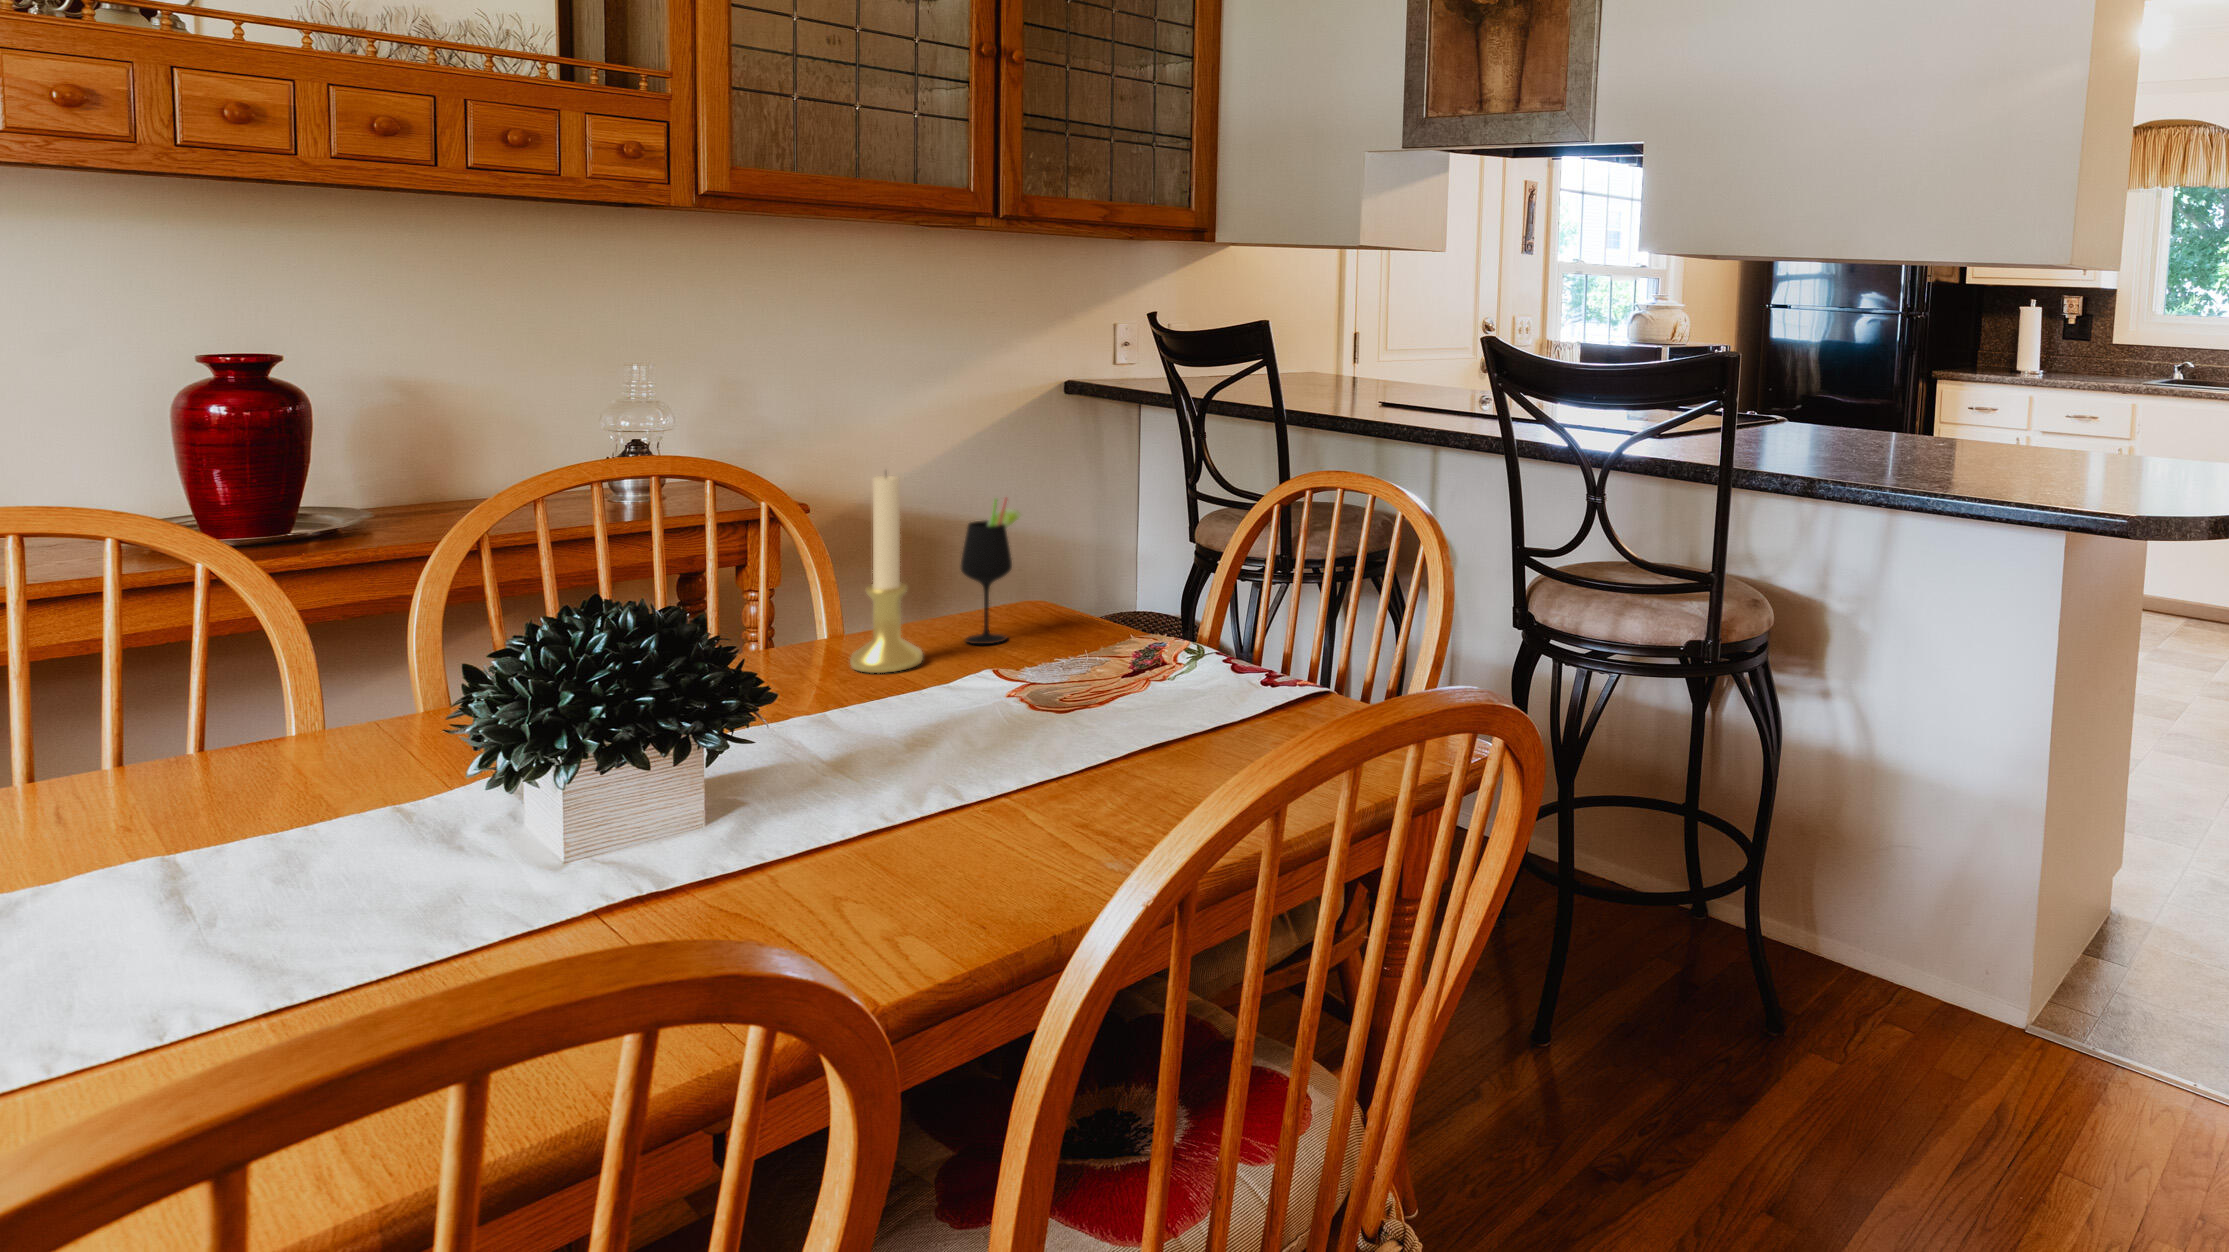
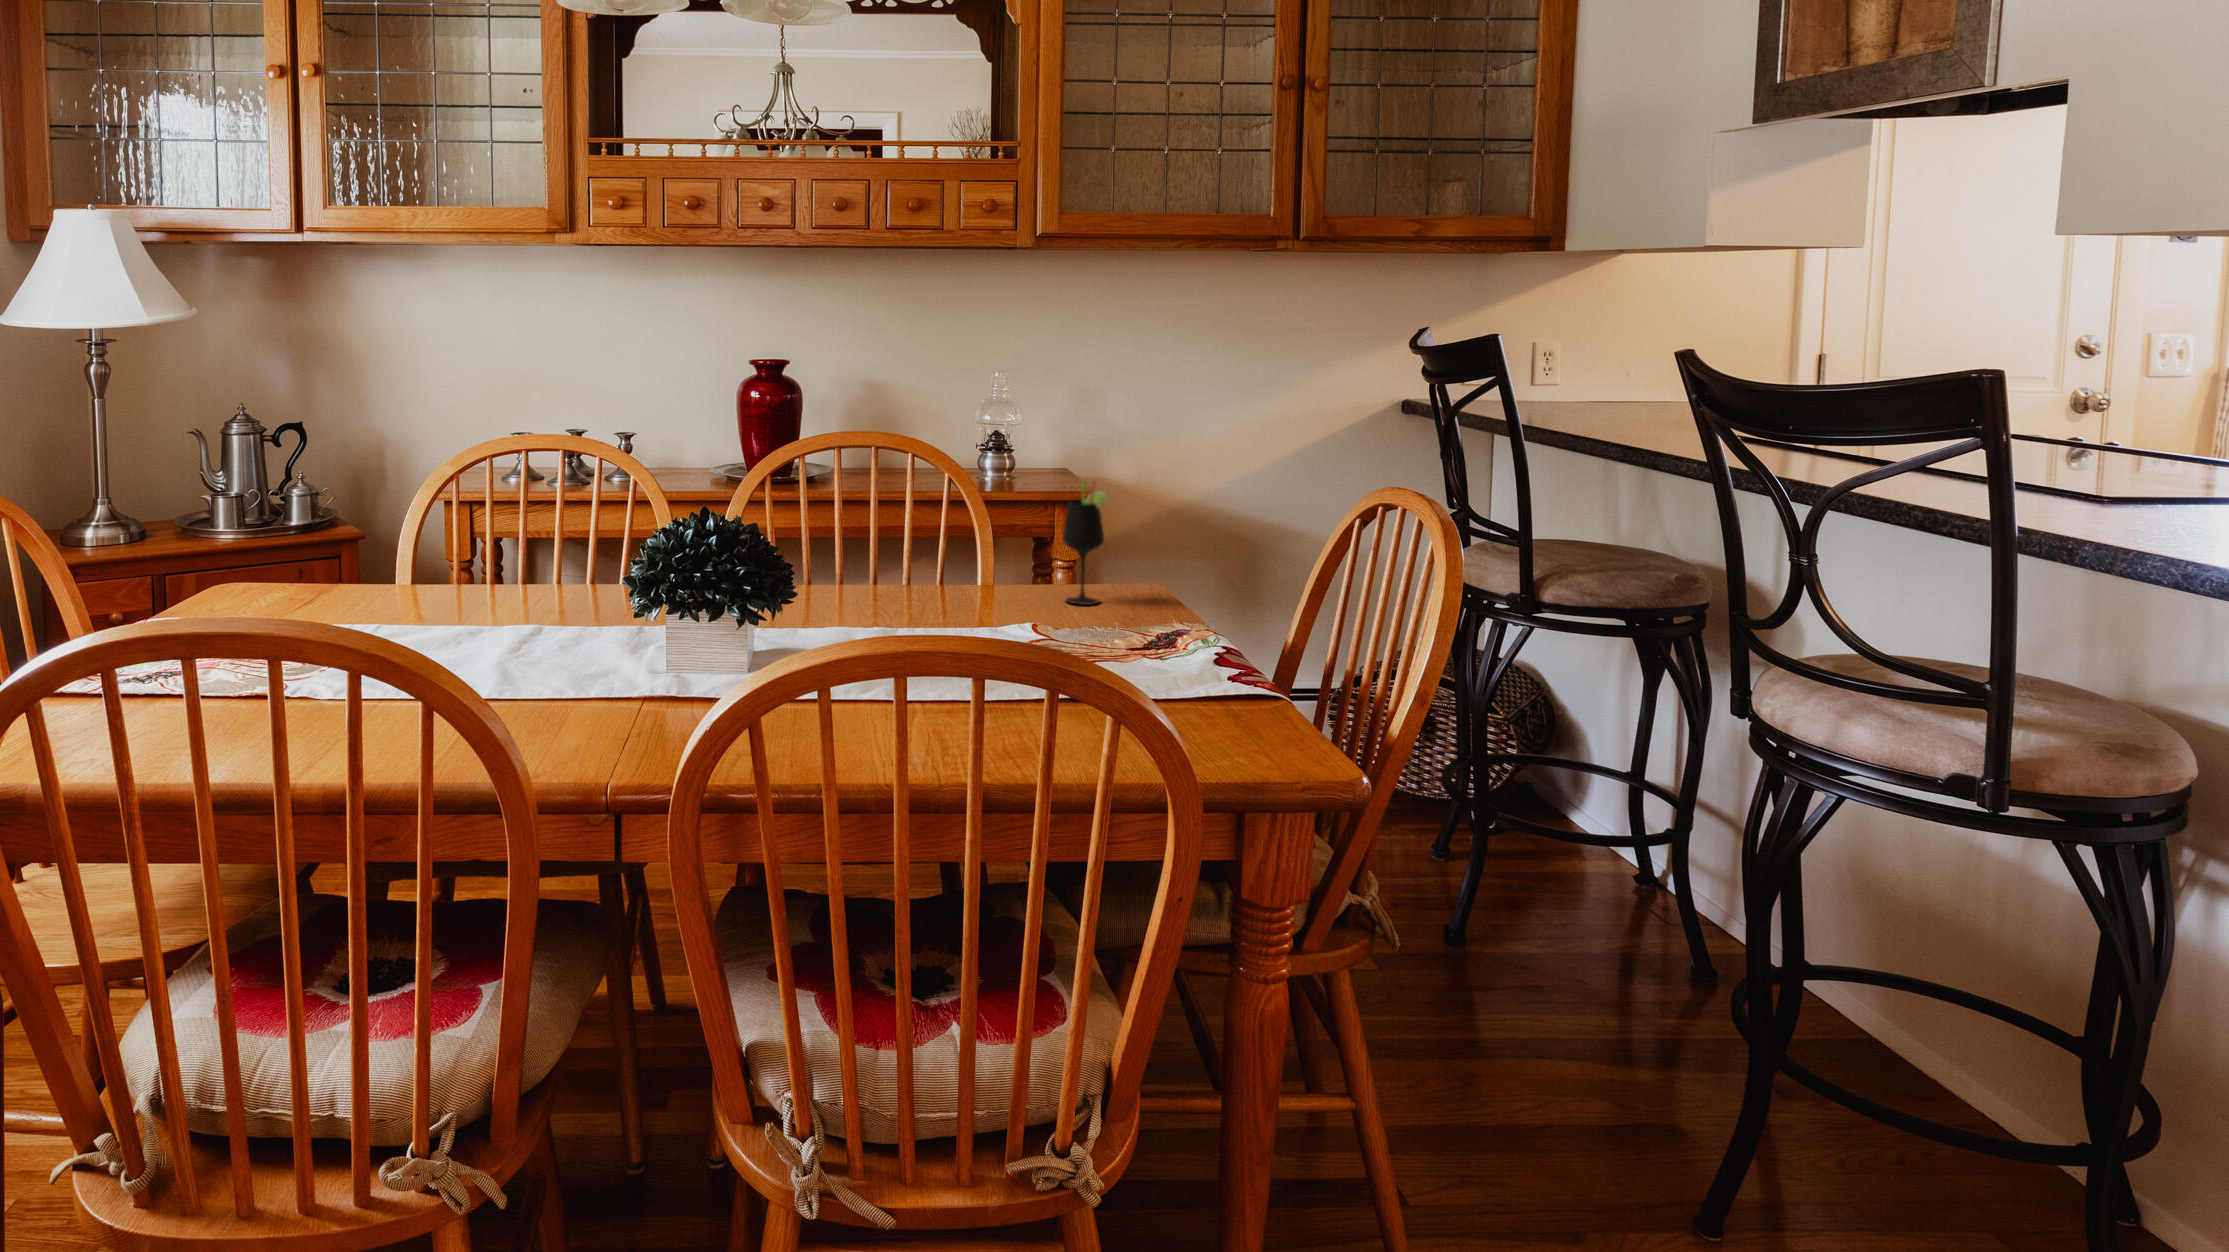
candle holder: present [850,475,923,673] -> none [964,448,1018,610]

